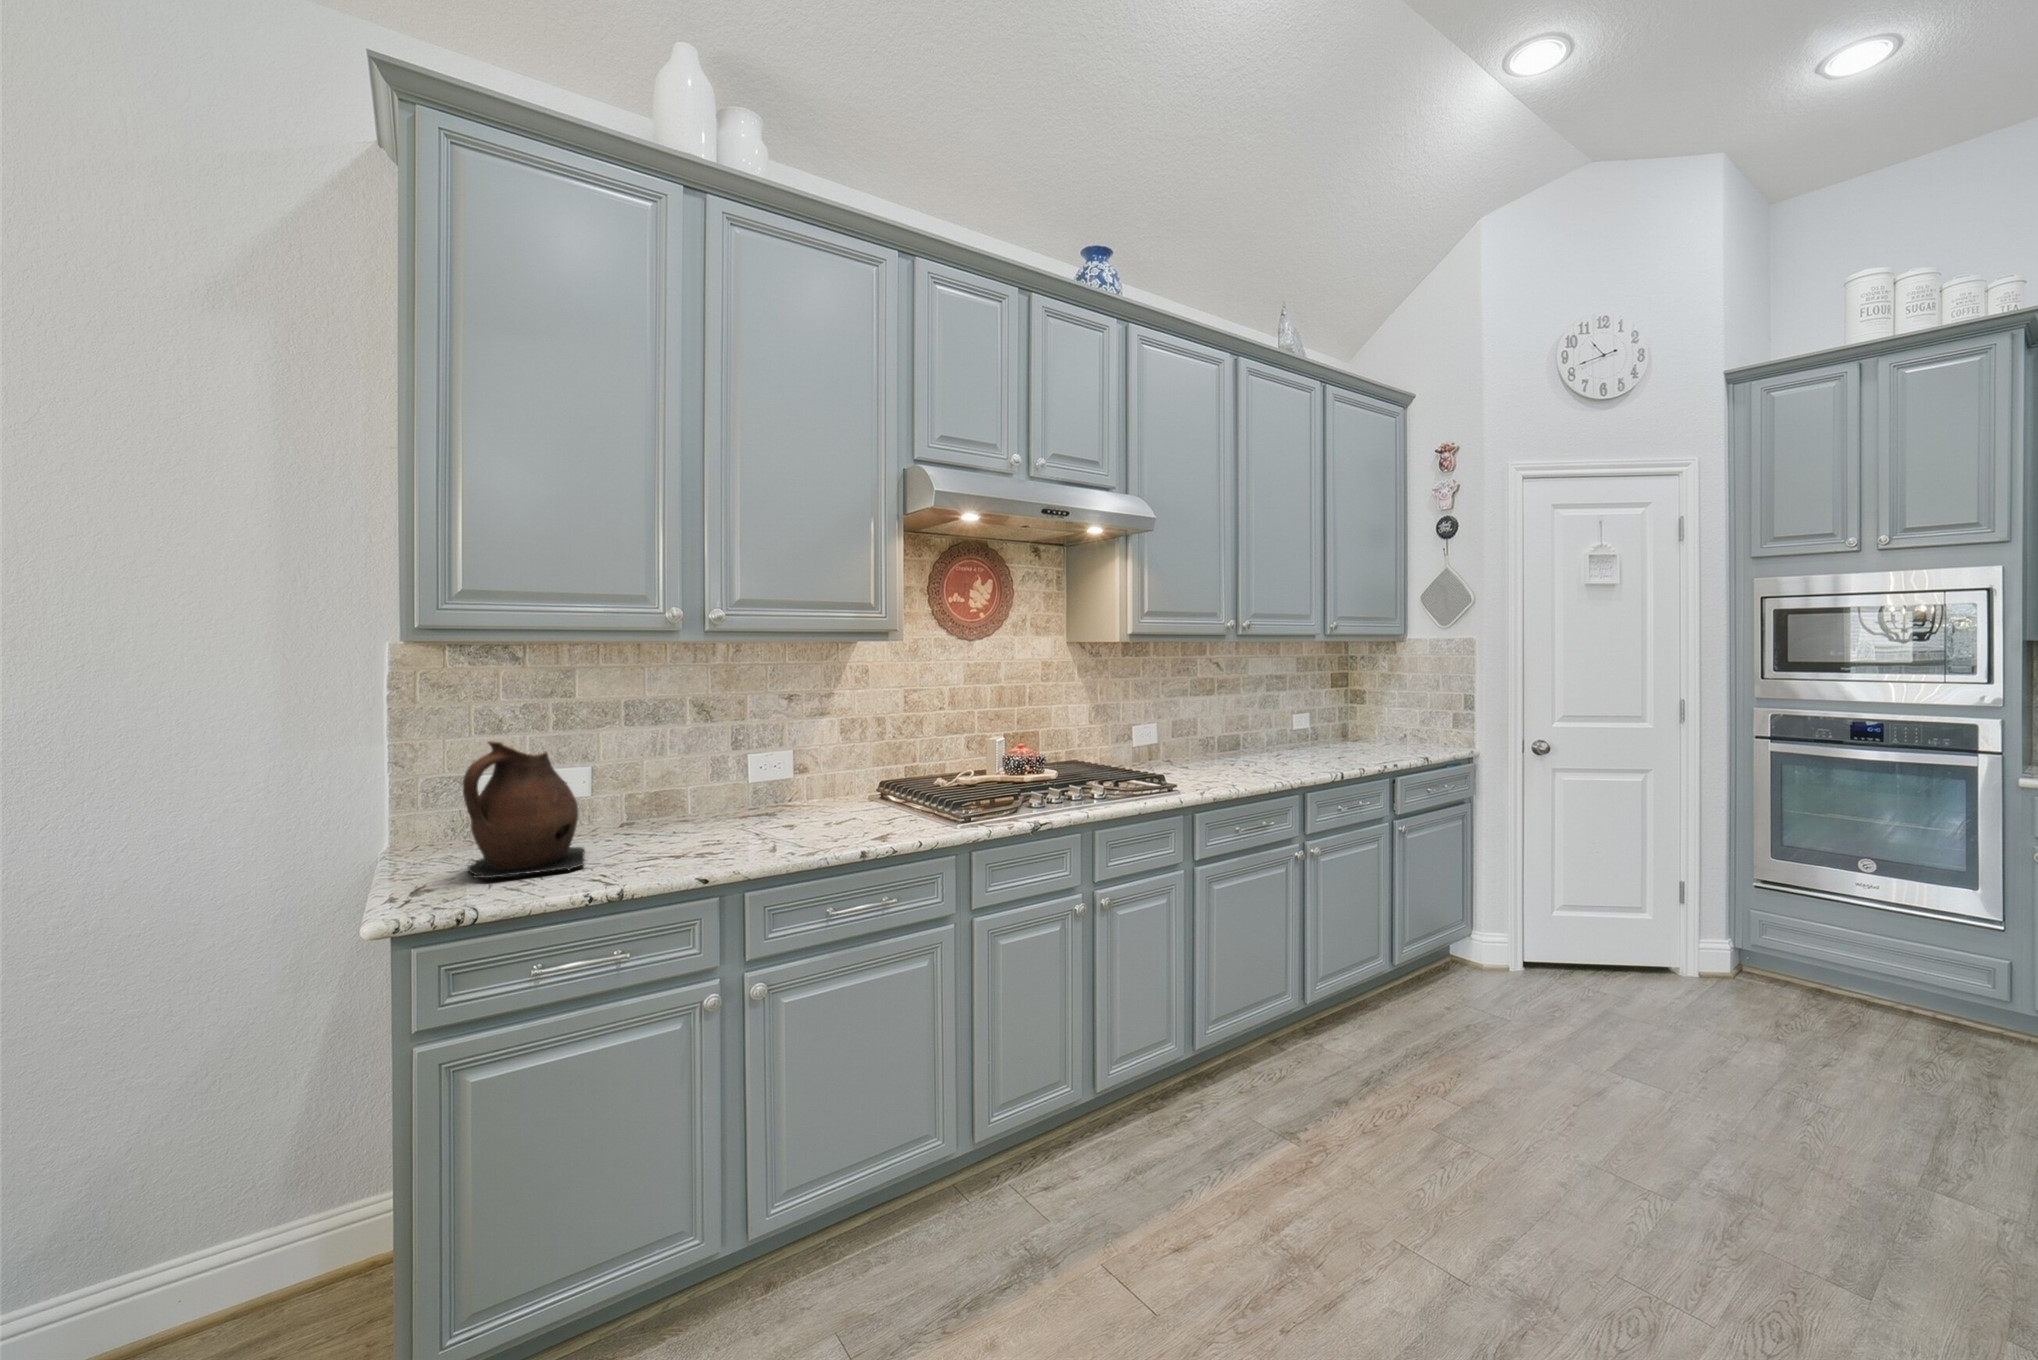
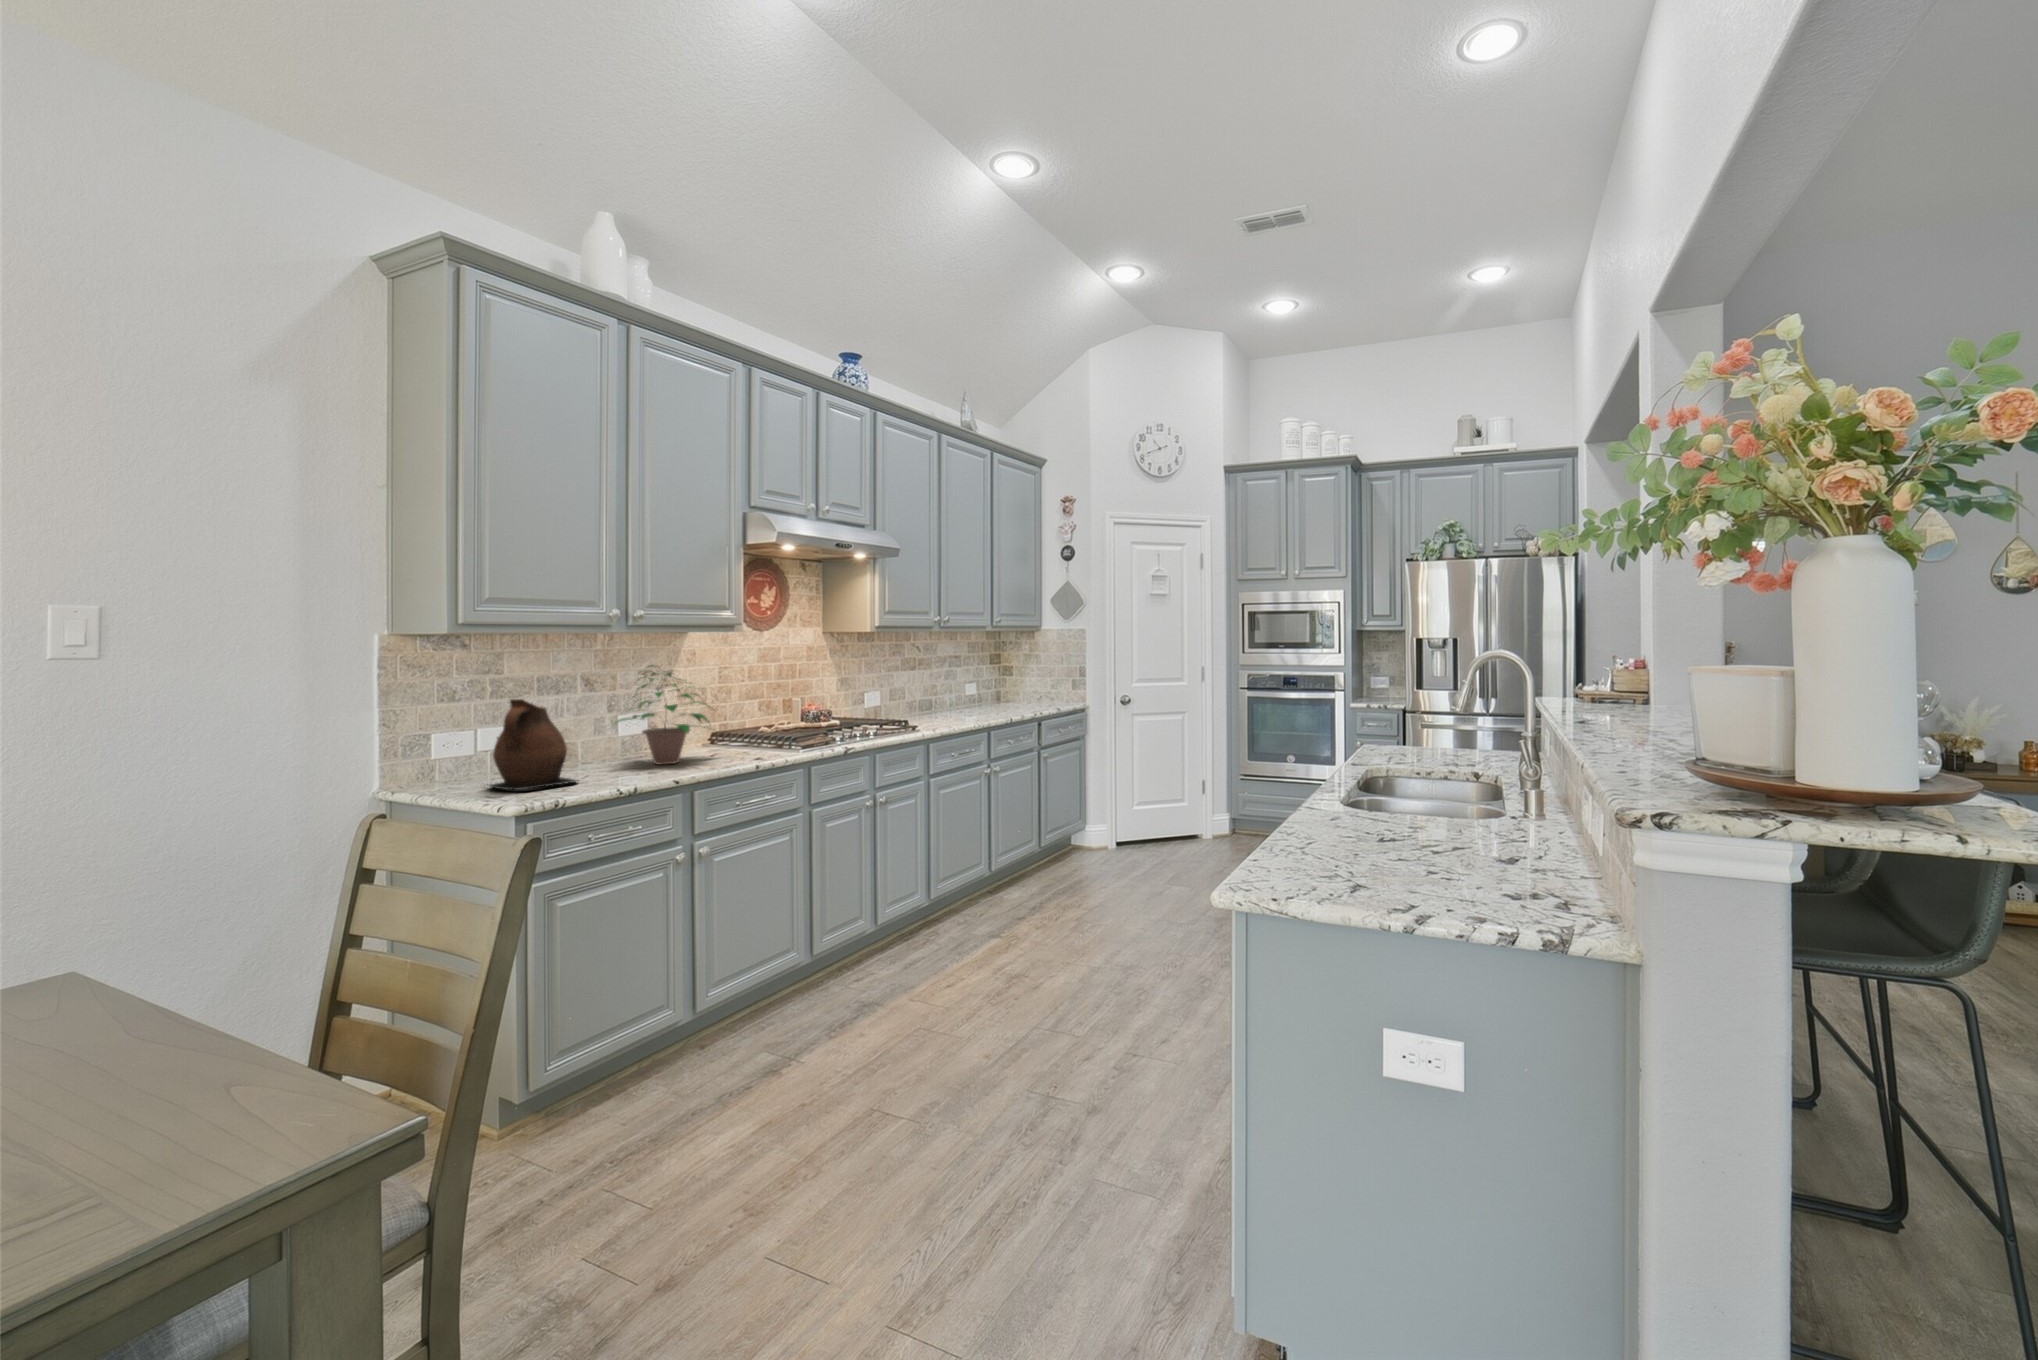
potted plant: none [670,690,840,837] -> present [615,665,709,765]

